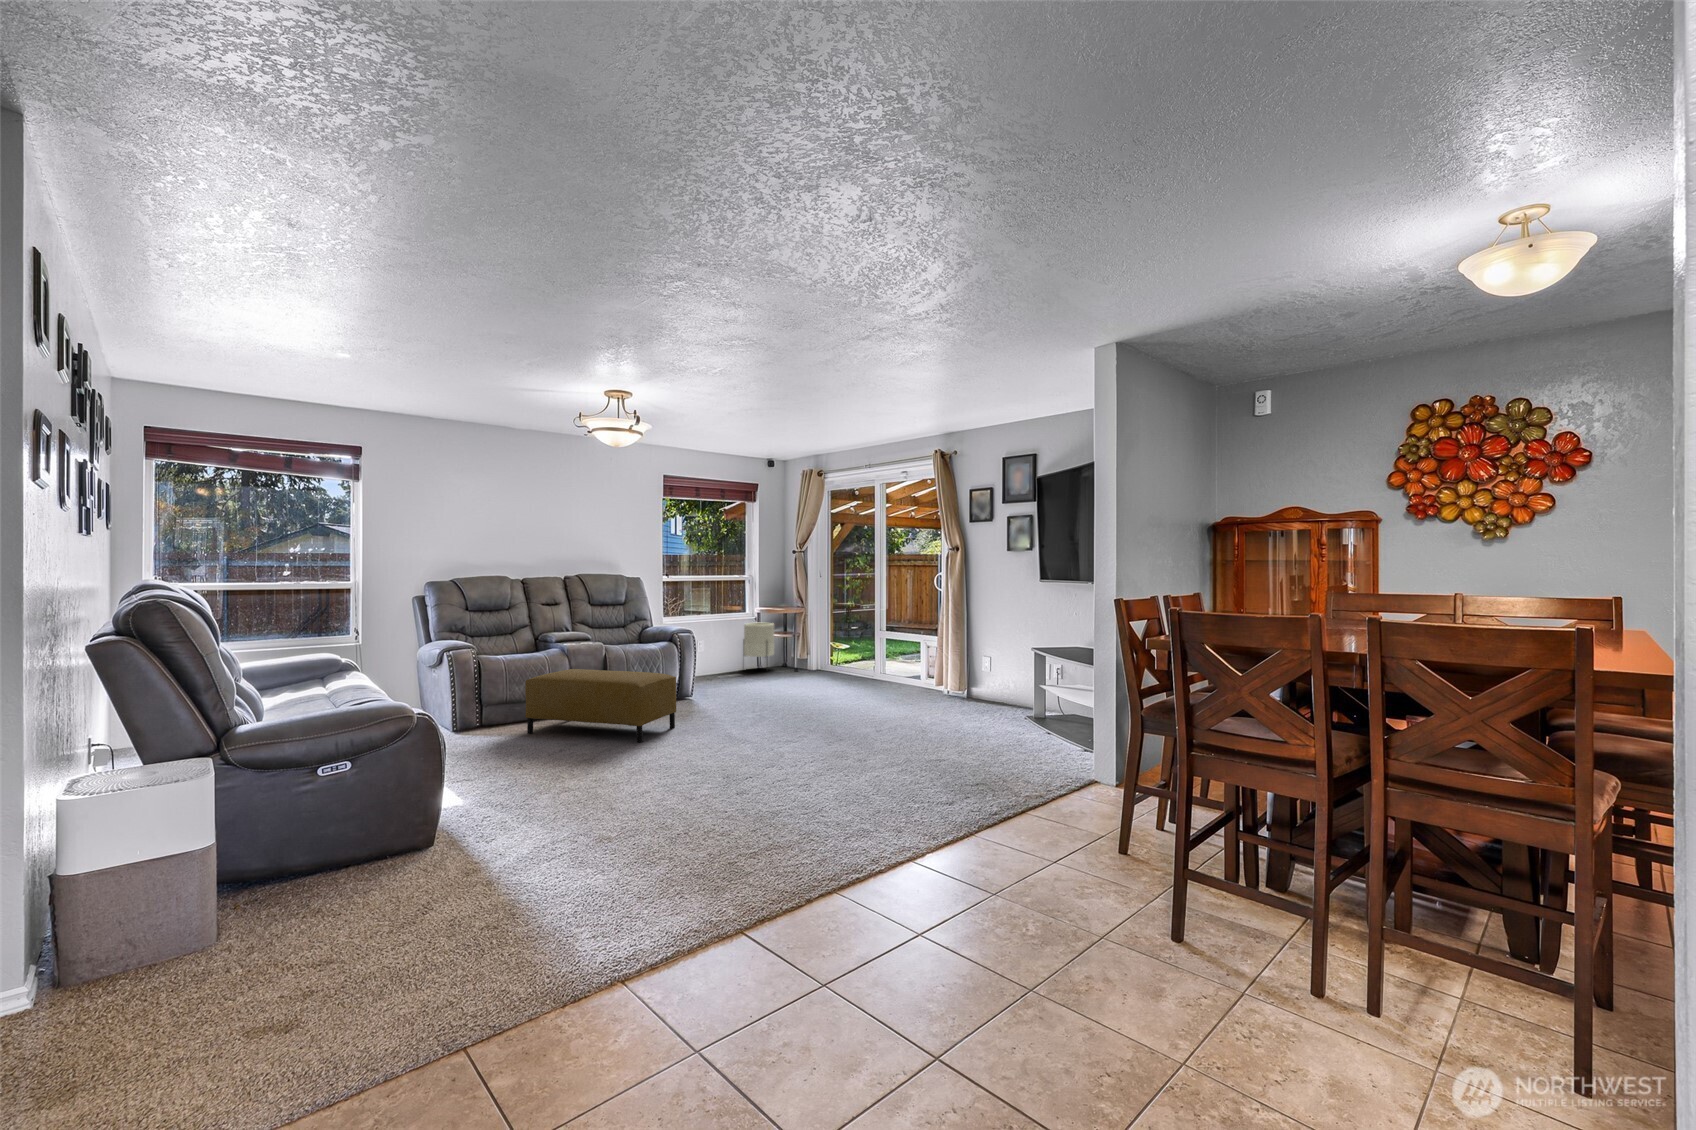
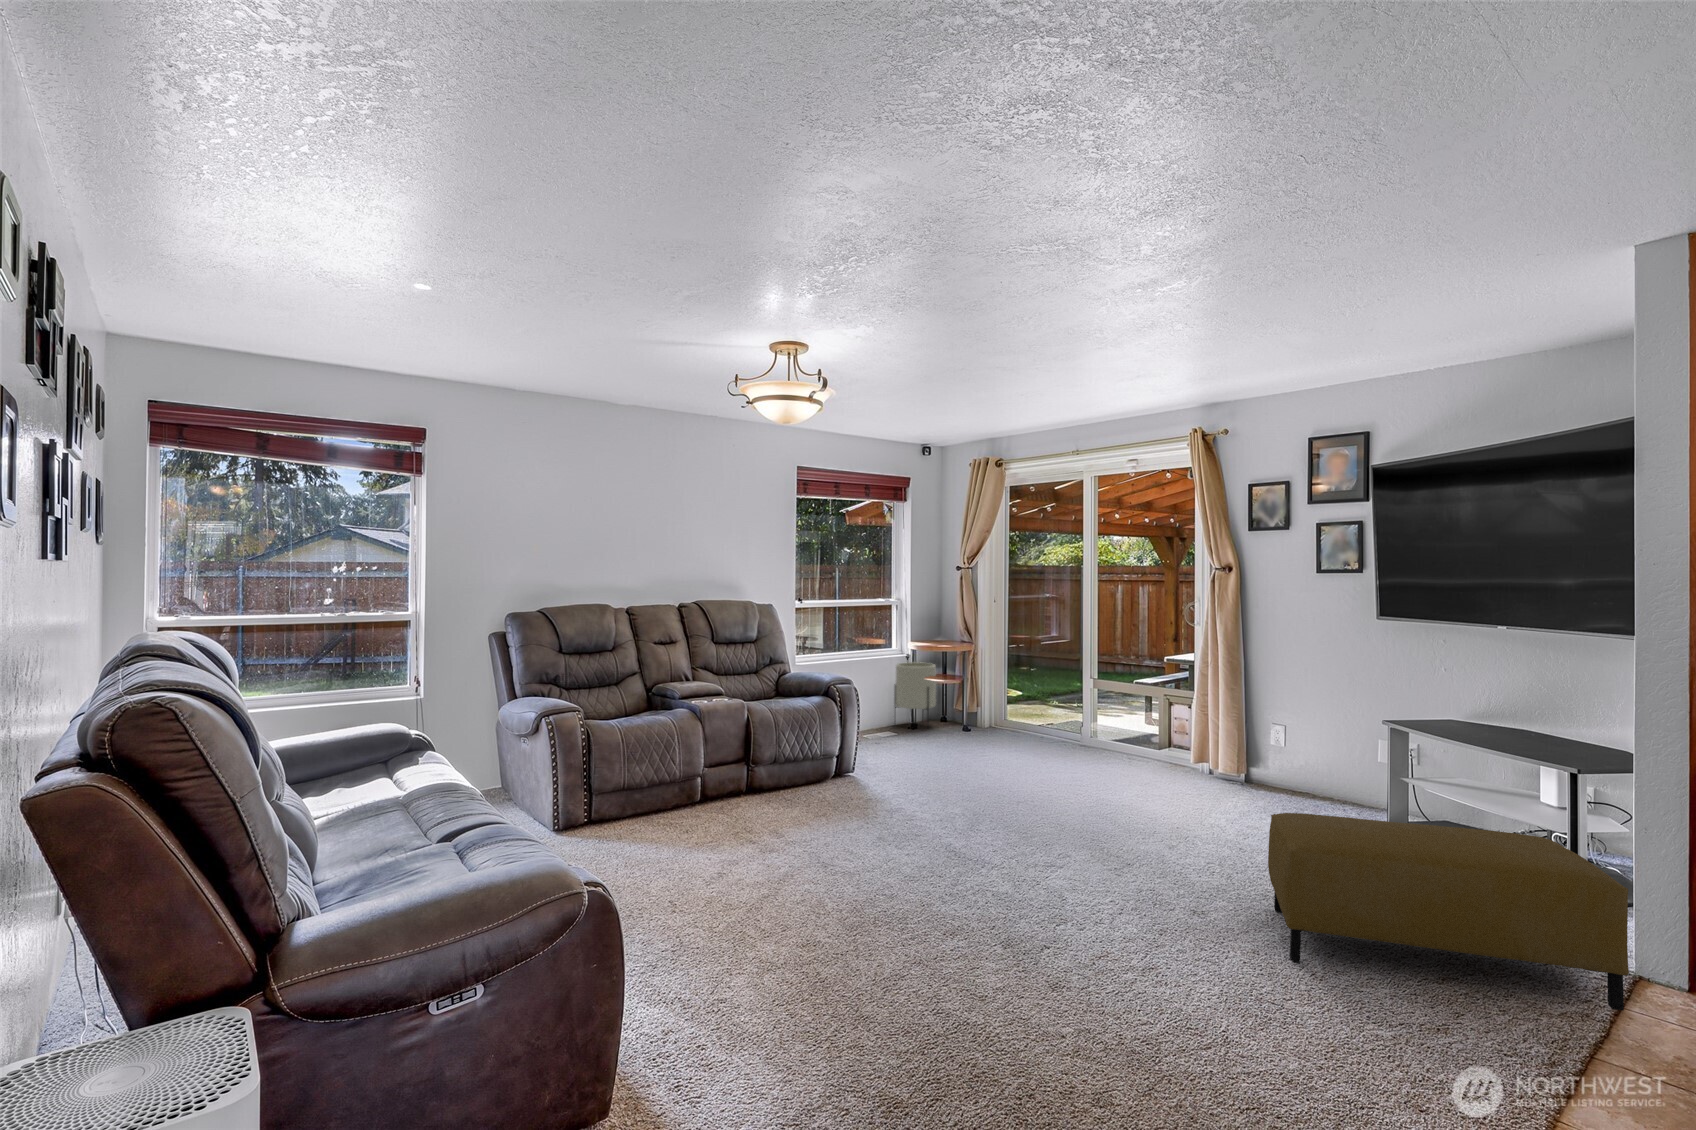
ottoman: present [525,669,676,742] -> present [1268,813,1629,1011]

